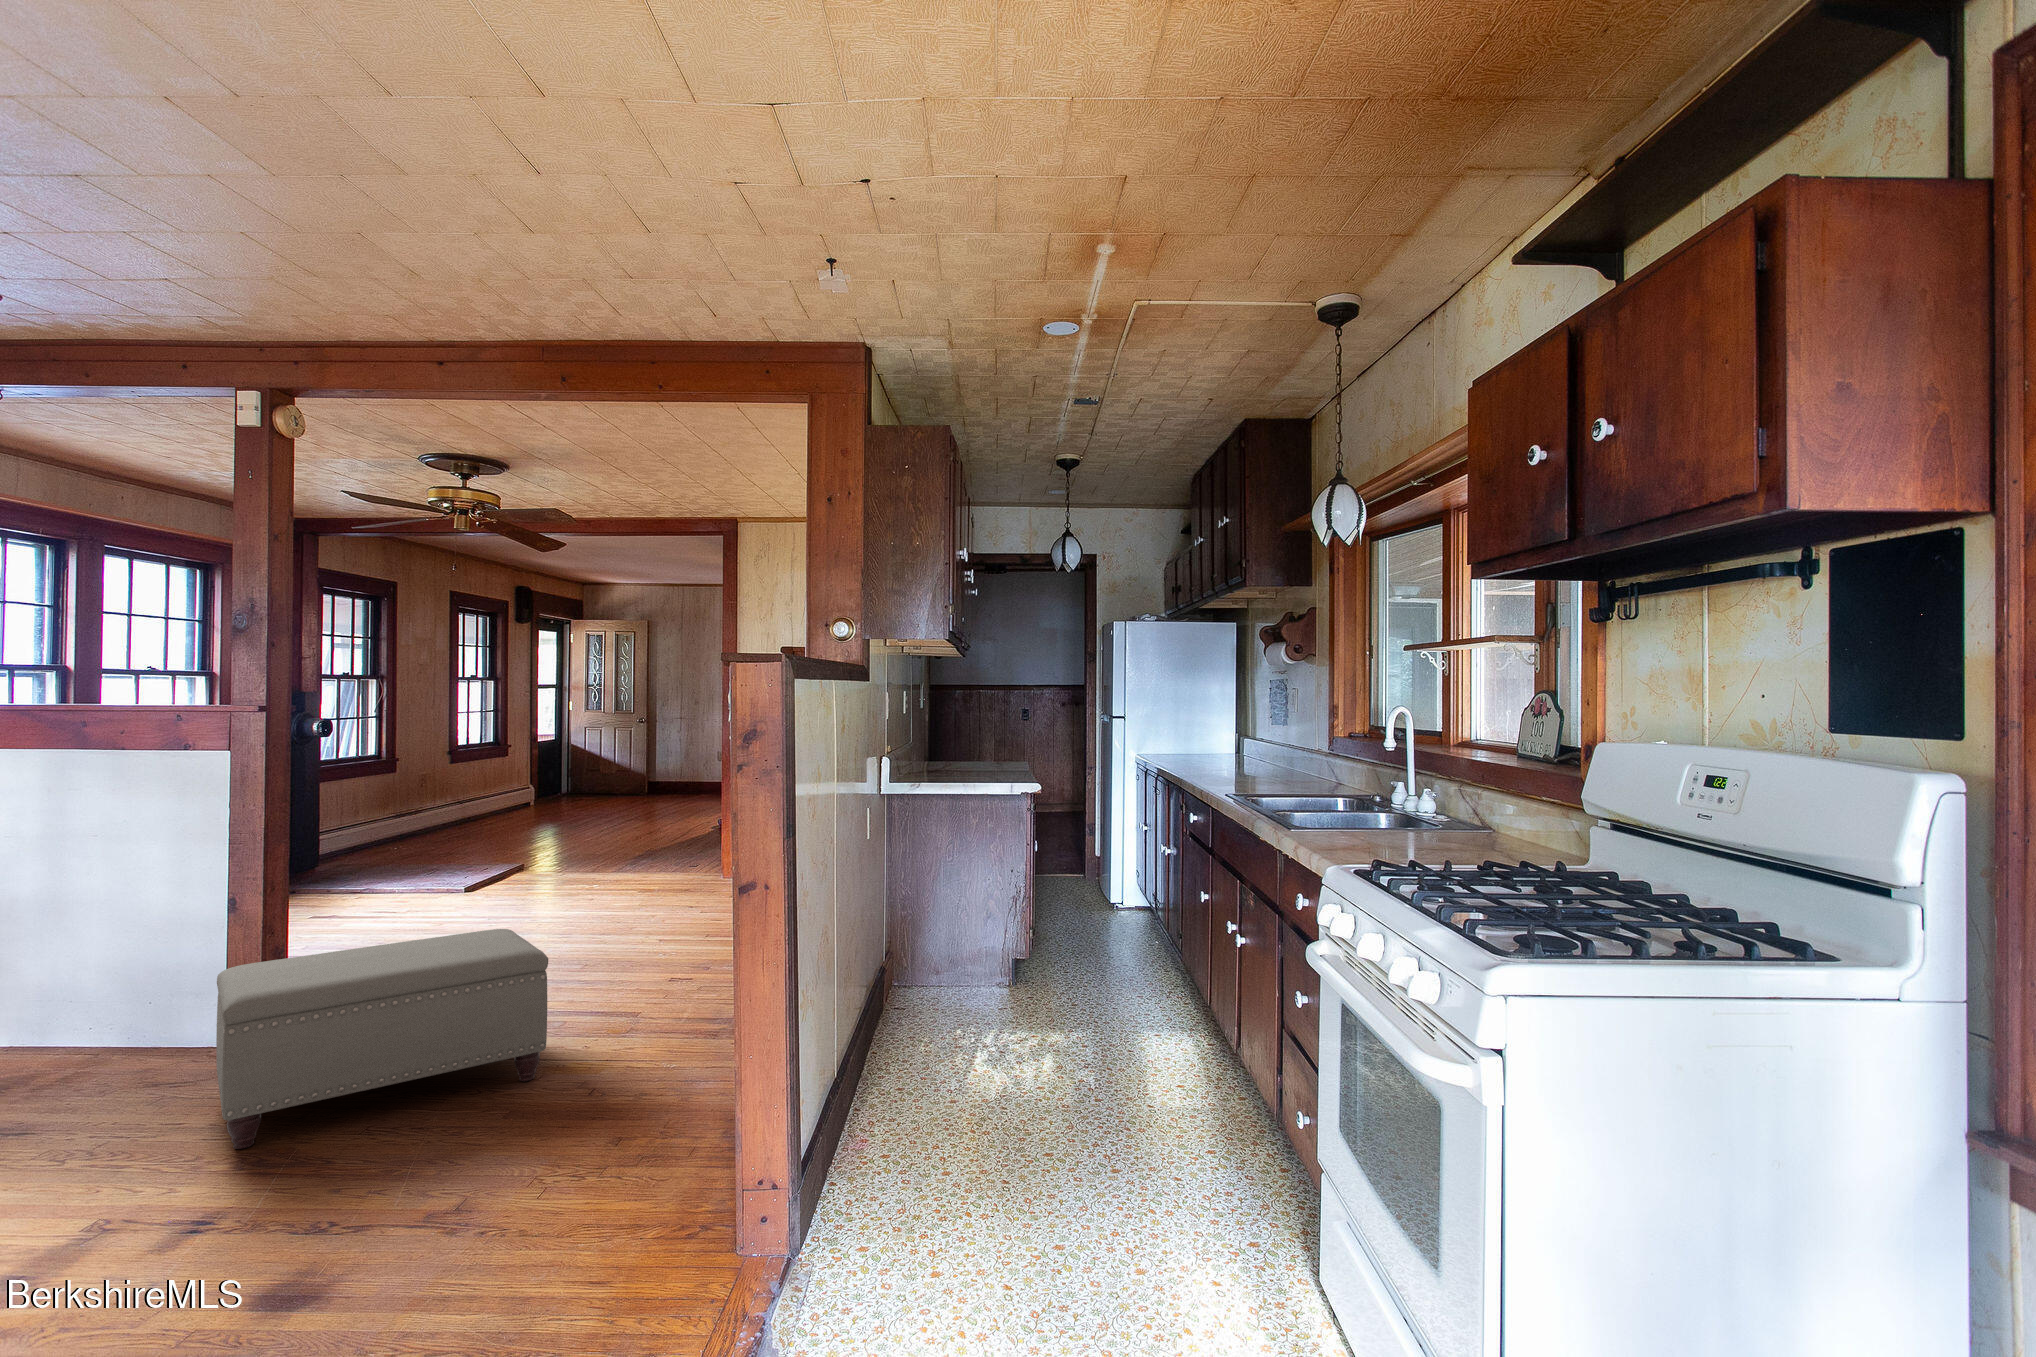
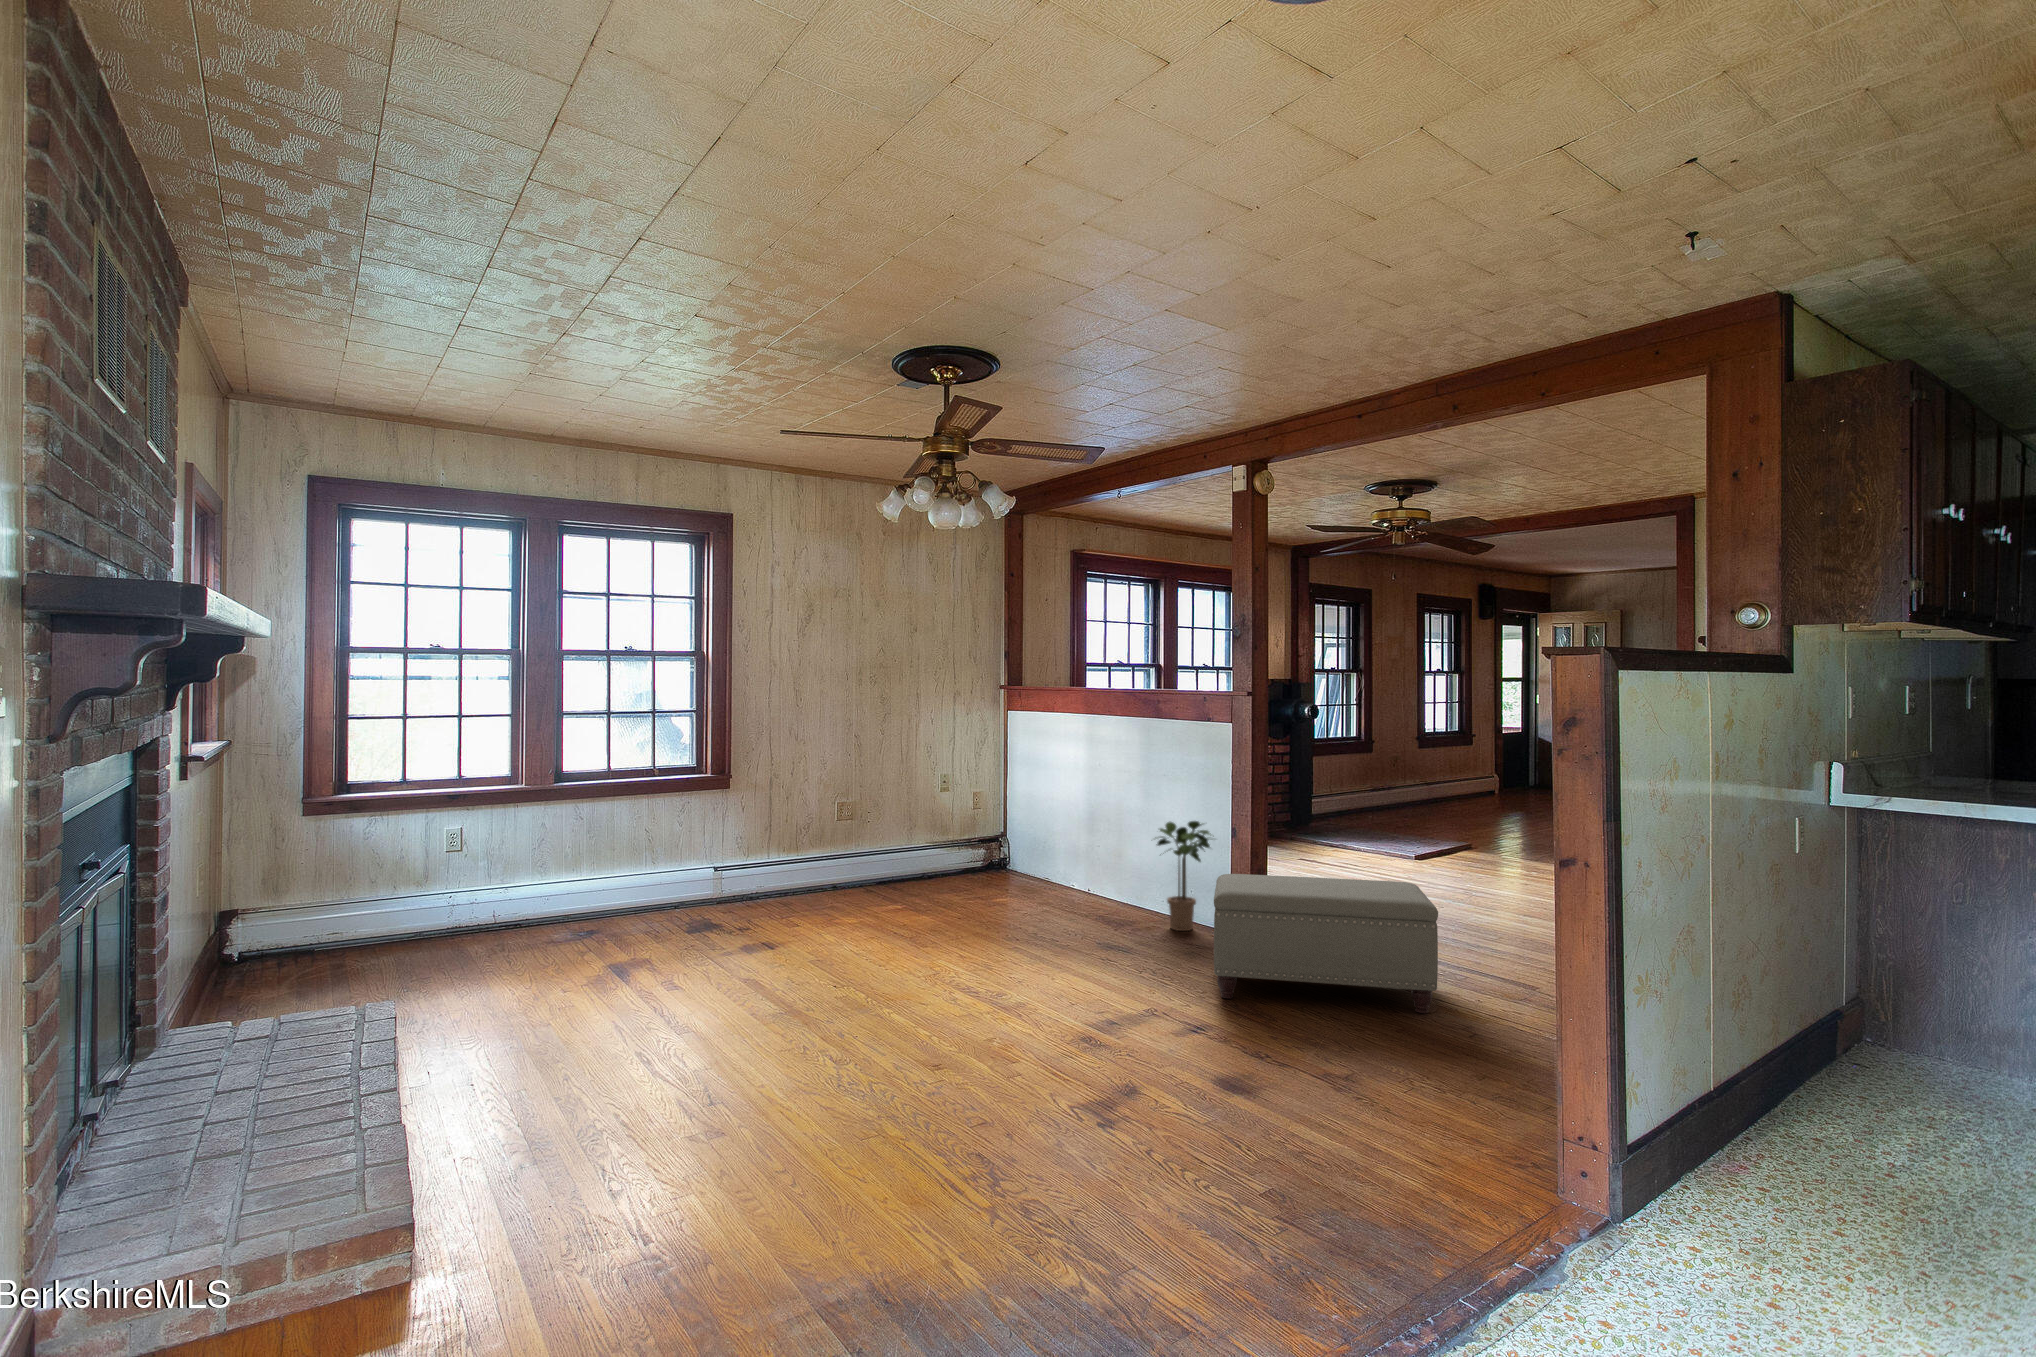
potted plant: none [74,895,205,1063] -> present [1157,821,1210,931]

